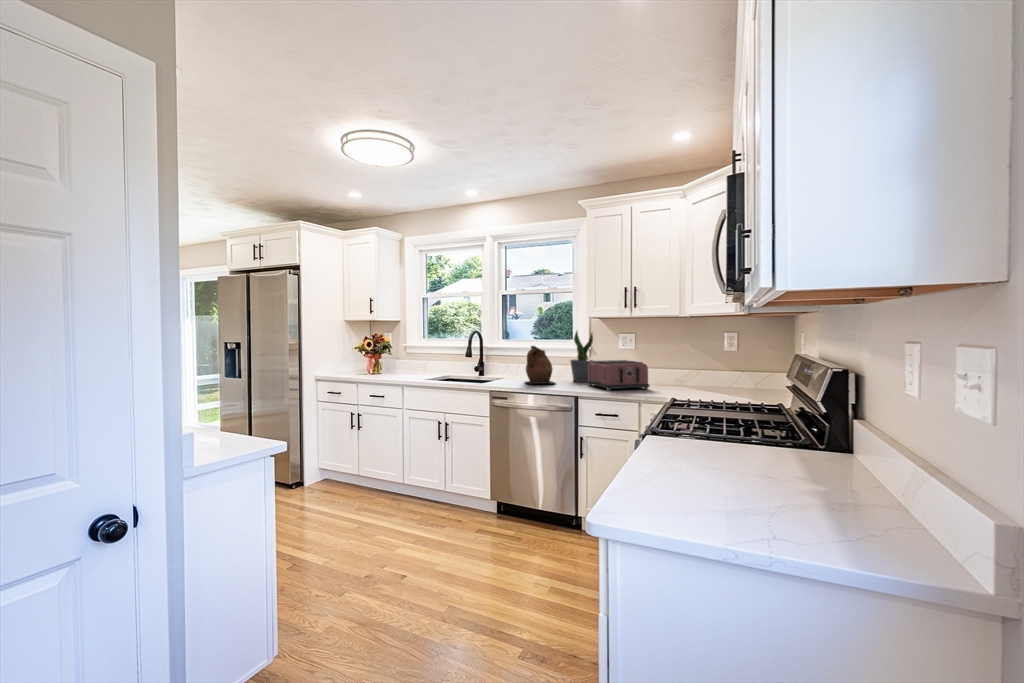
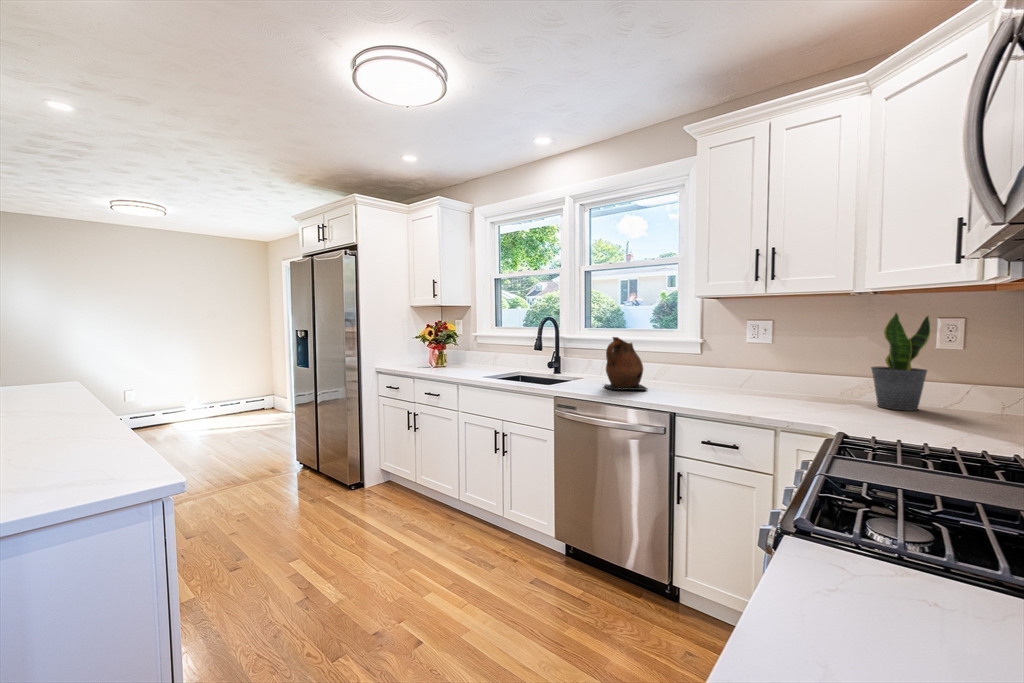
potted plant: present [570,331,593,382] -> present [871,313,930,410]
toaster: present [587,360,649,391] -> none [694,360,796,407]

